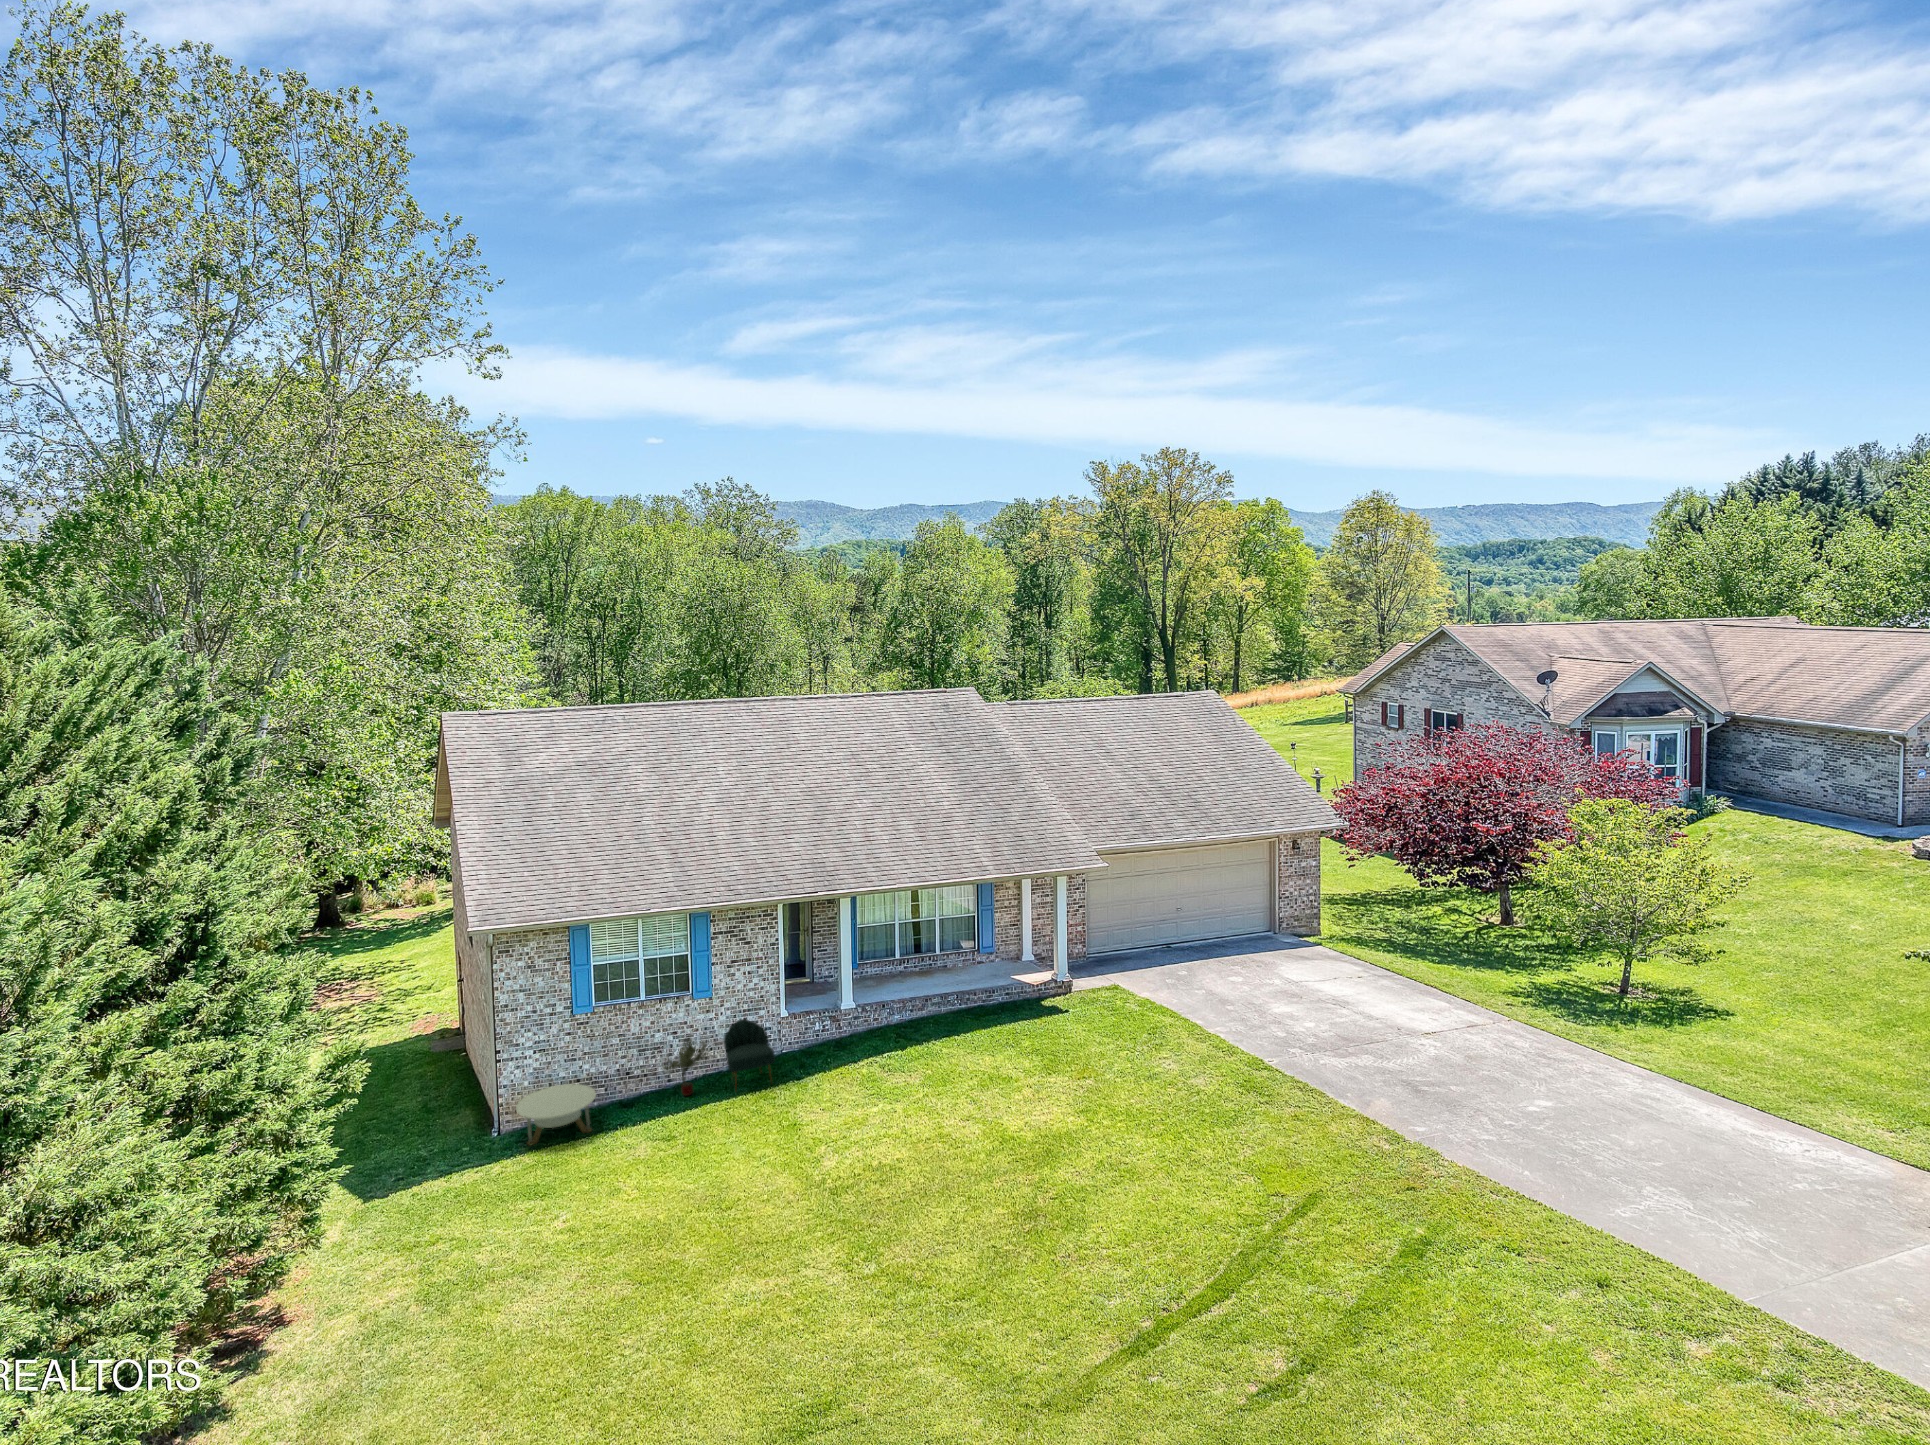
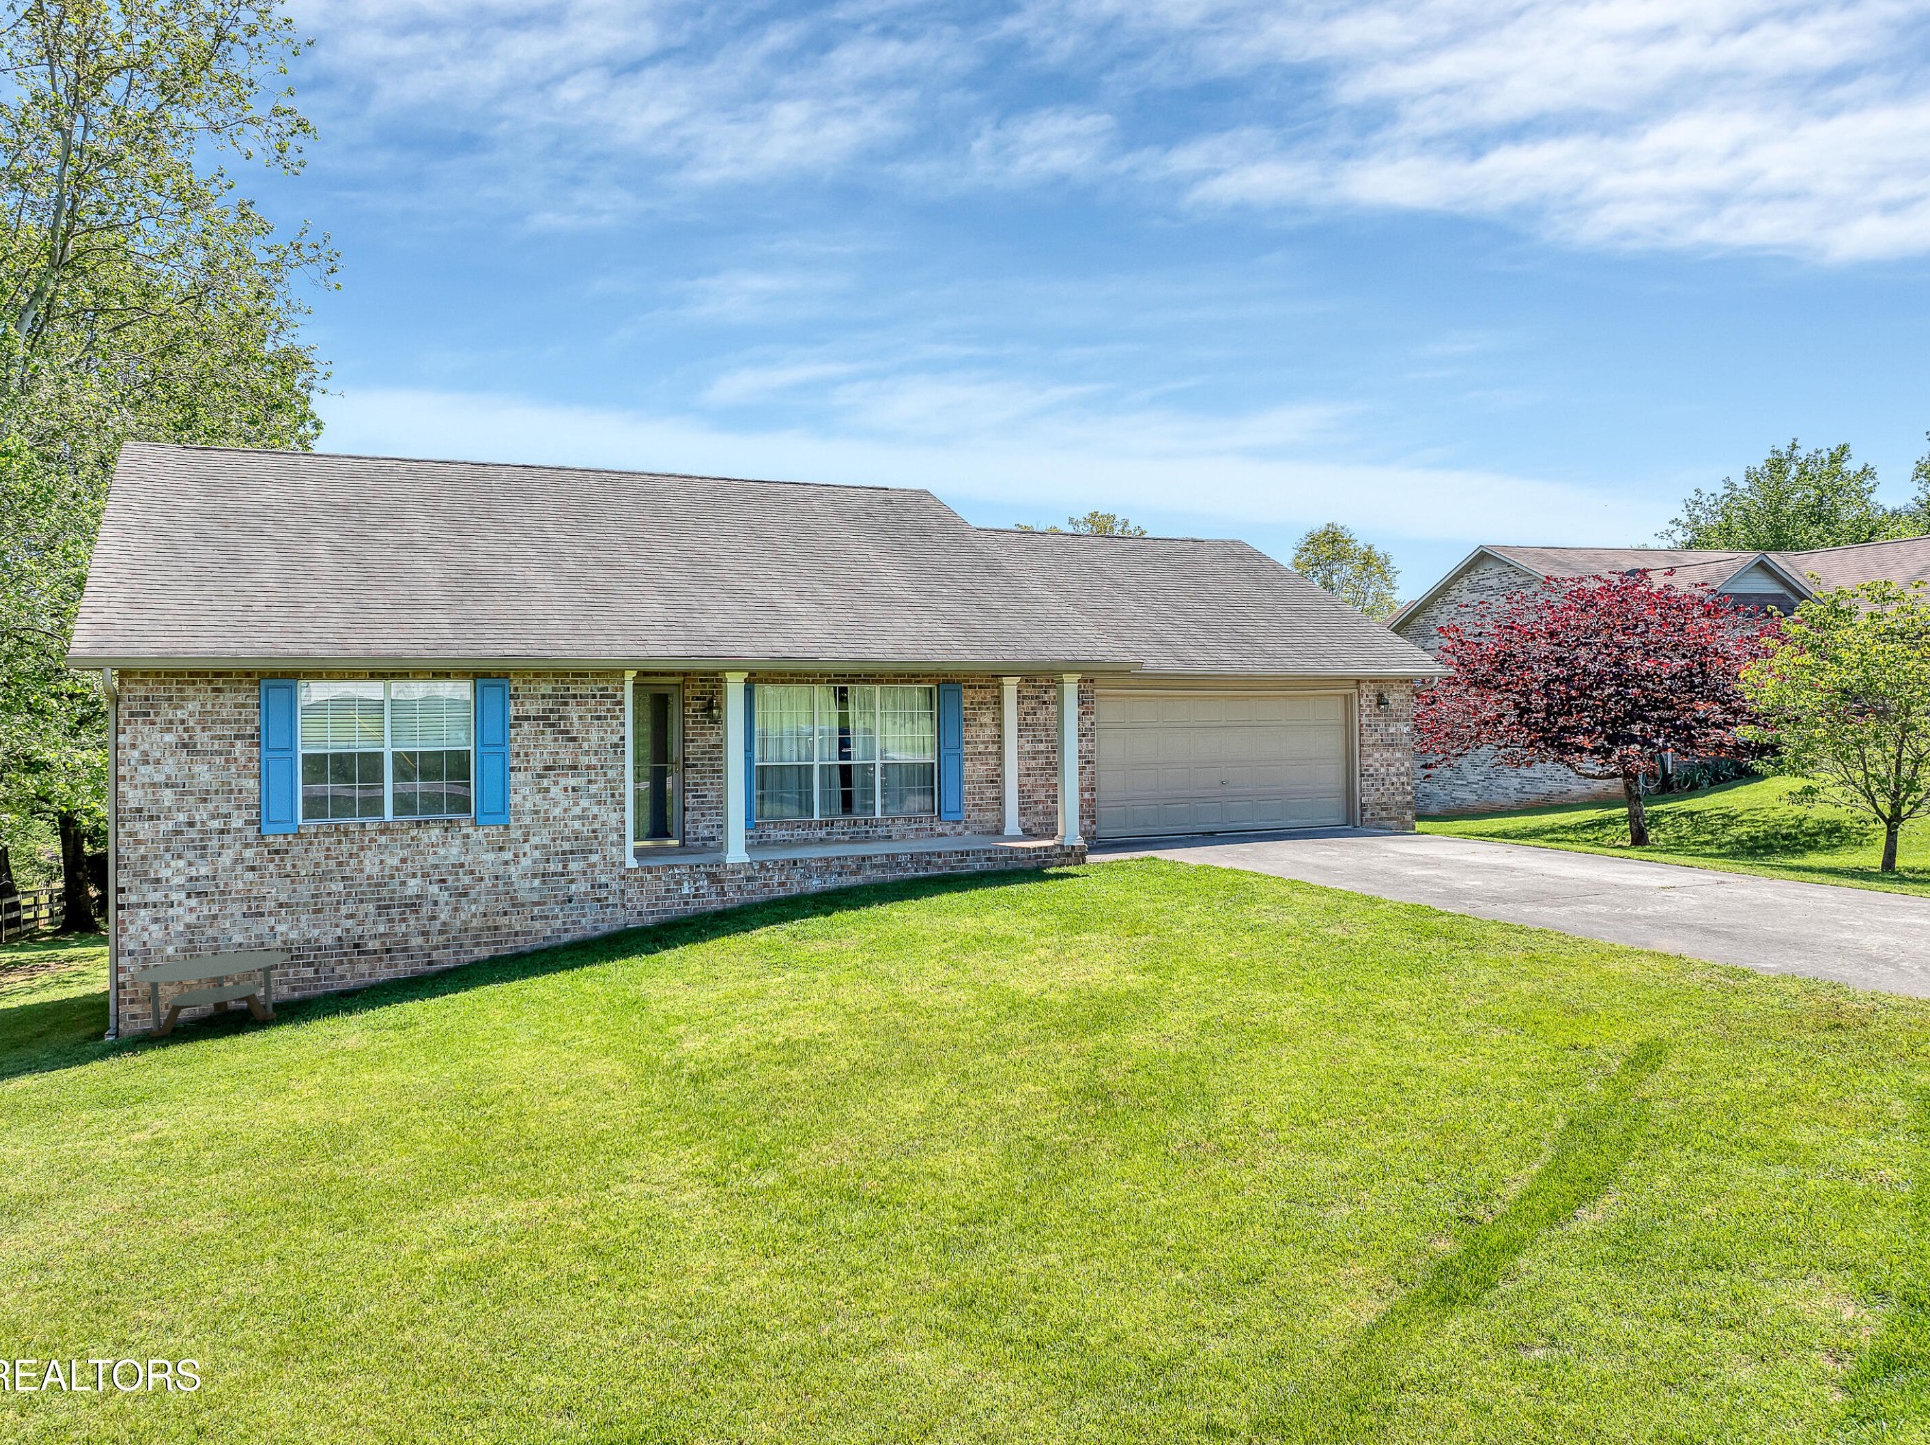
chair: present [724,1019,775,1084] -> none [527,862,612,972]
potted tree: present [661,1039,708,1096] -> none [414,878,499,979]

